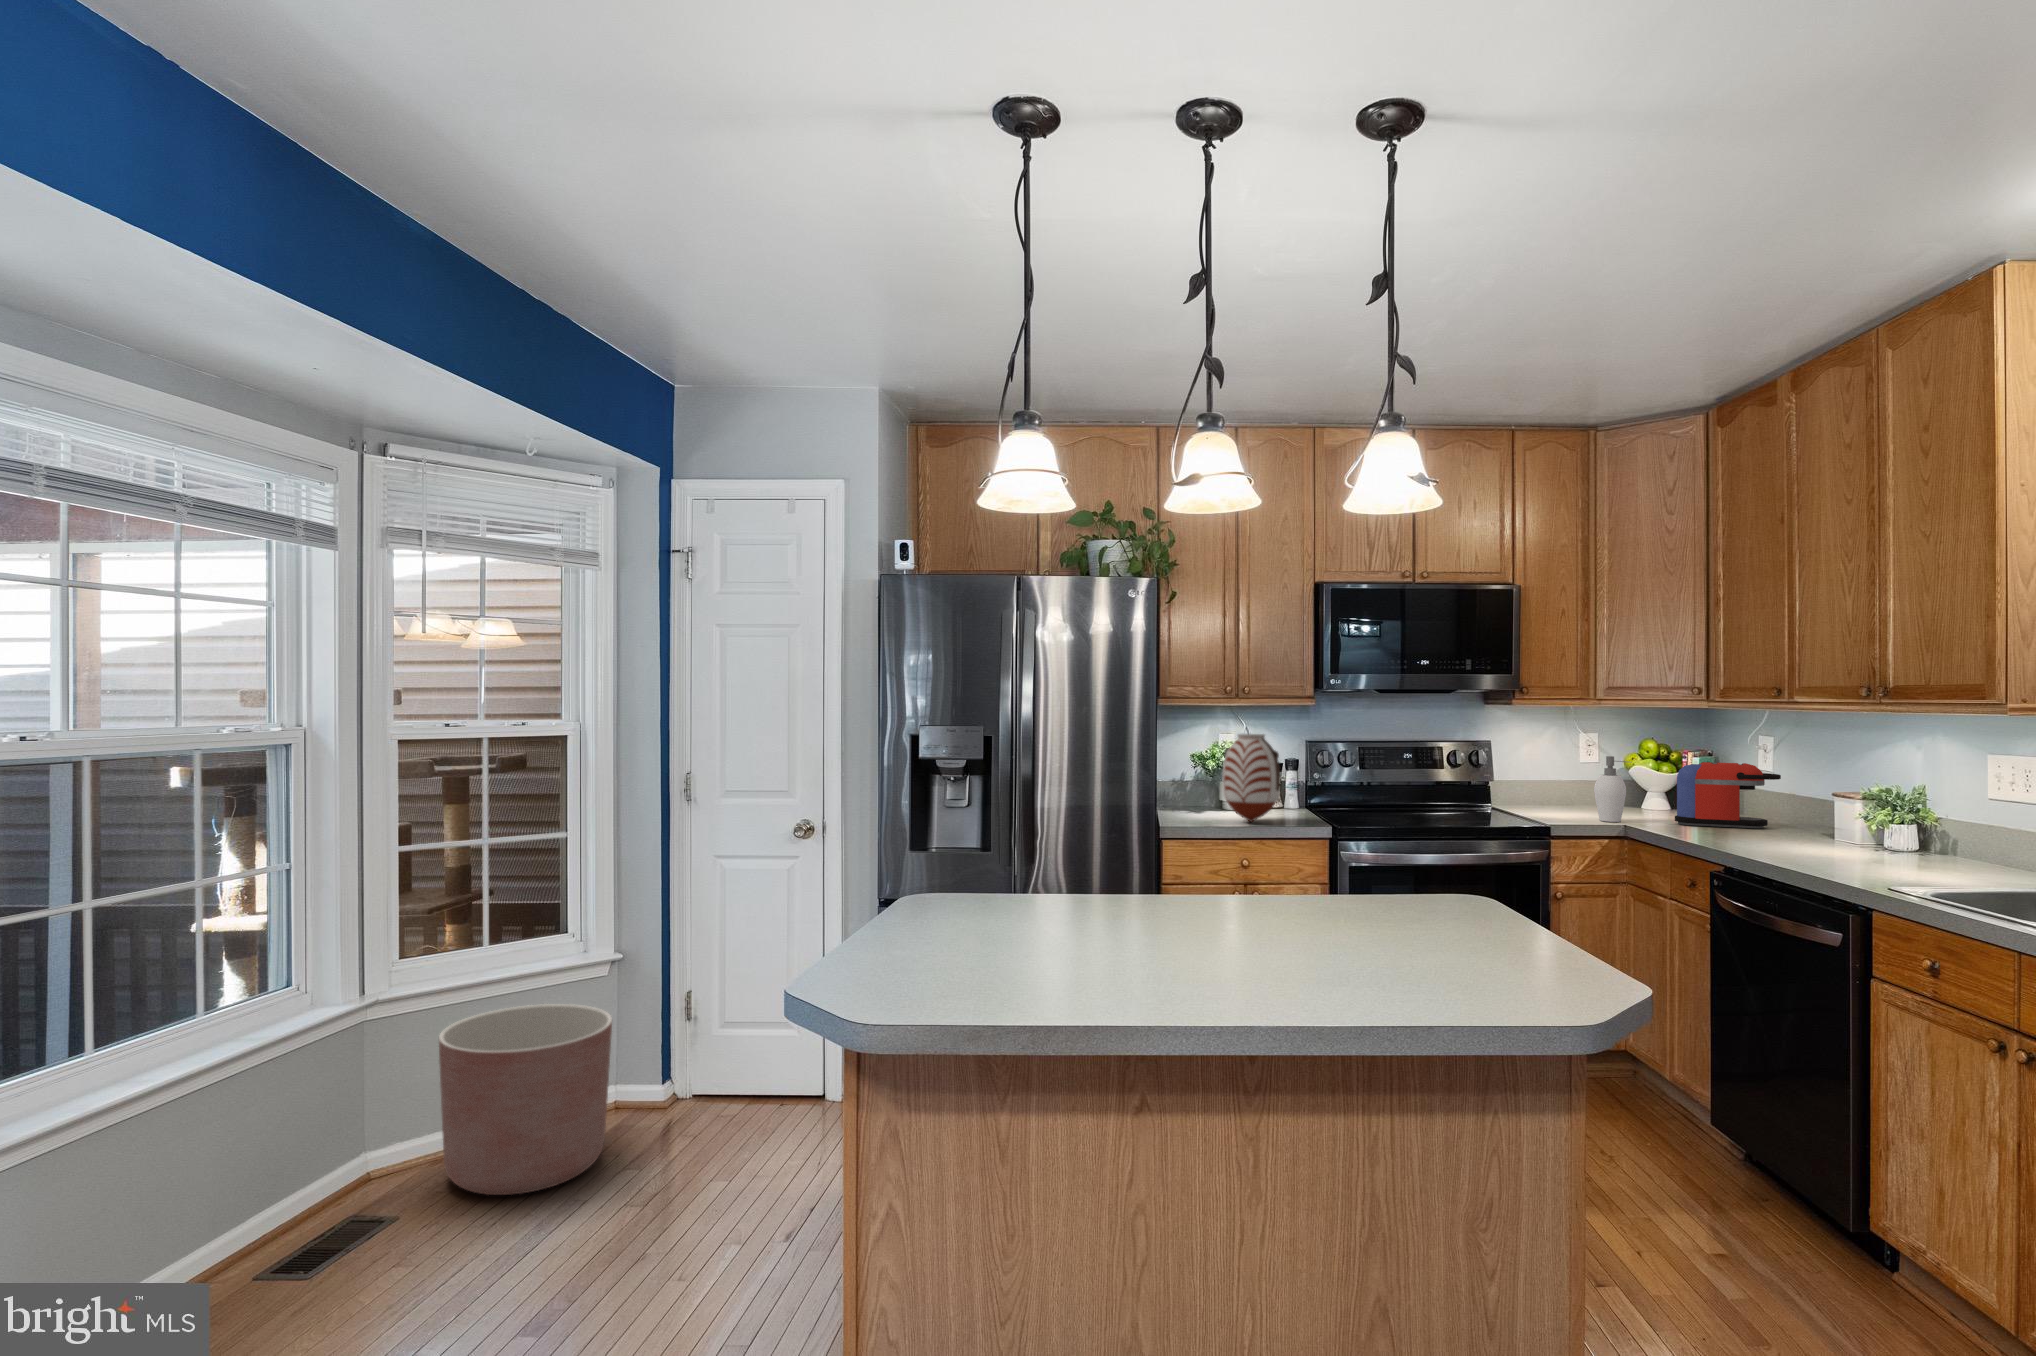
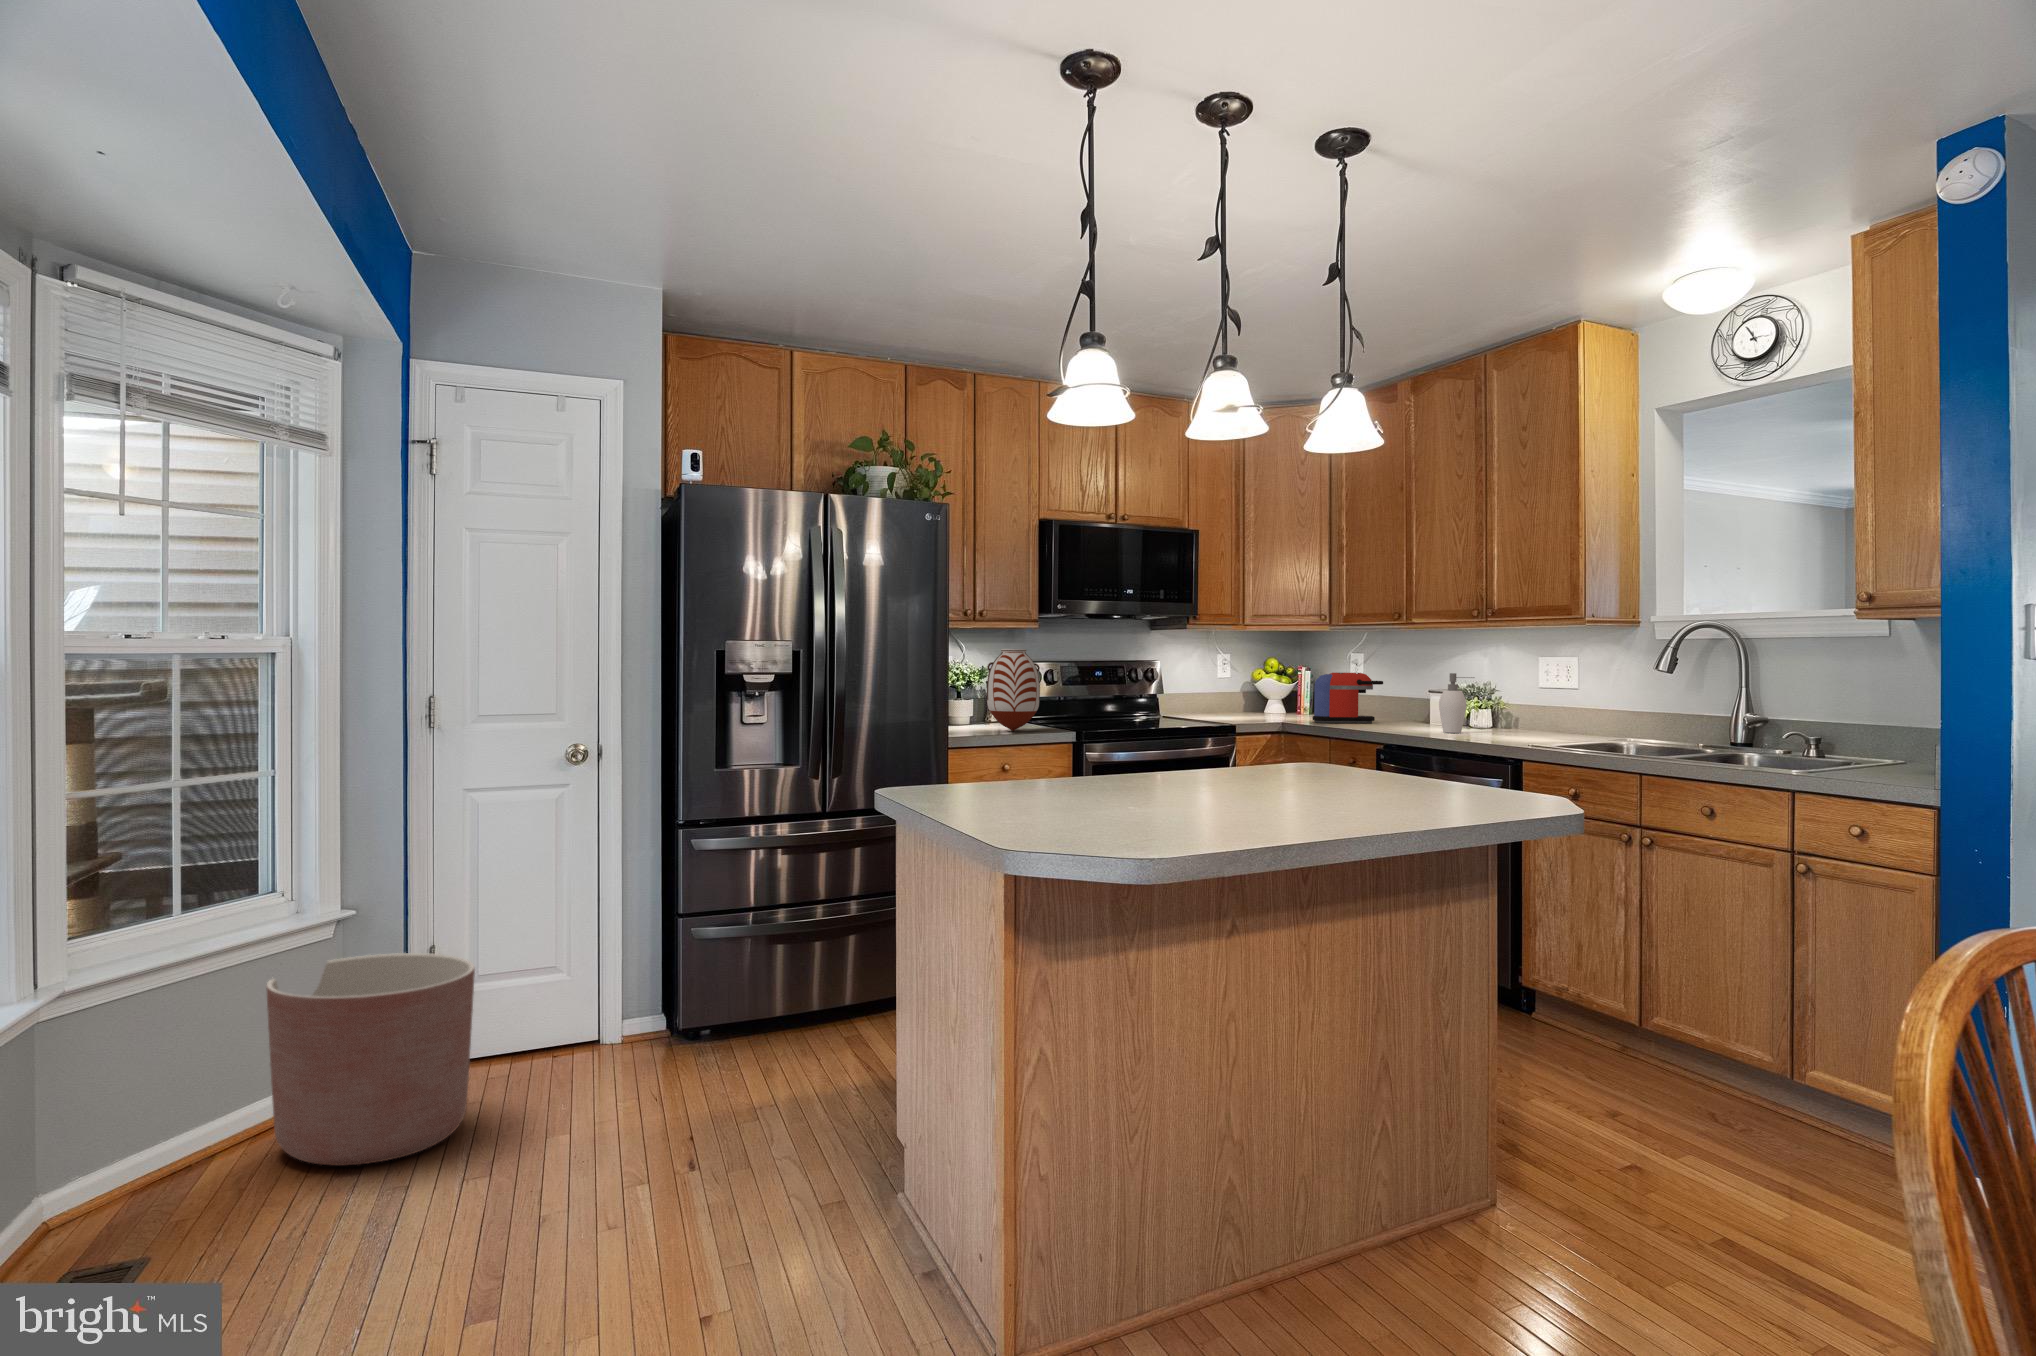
soap dispenser: present [1594,756,1632,822] -> present [1439,673,1474,733]

